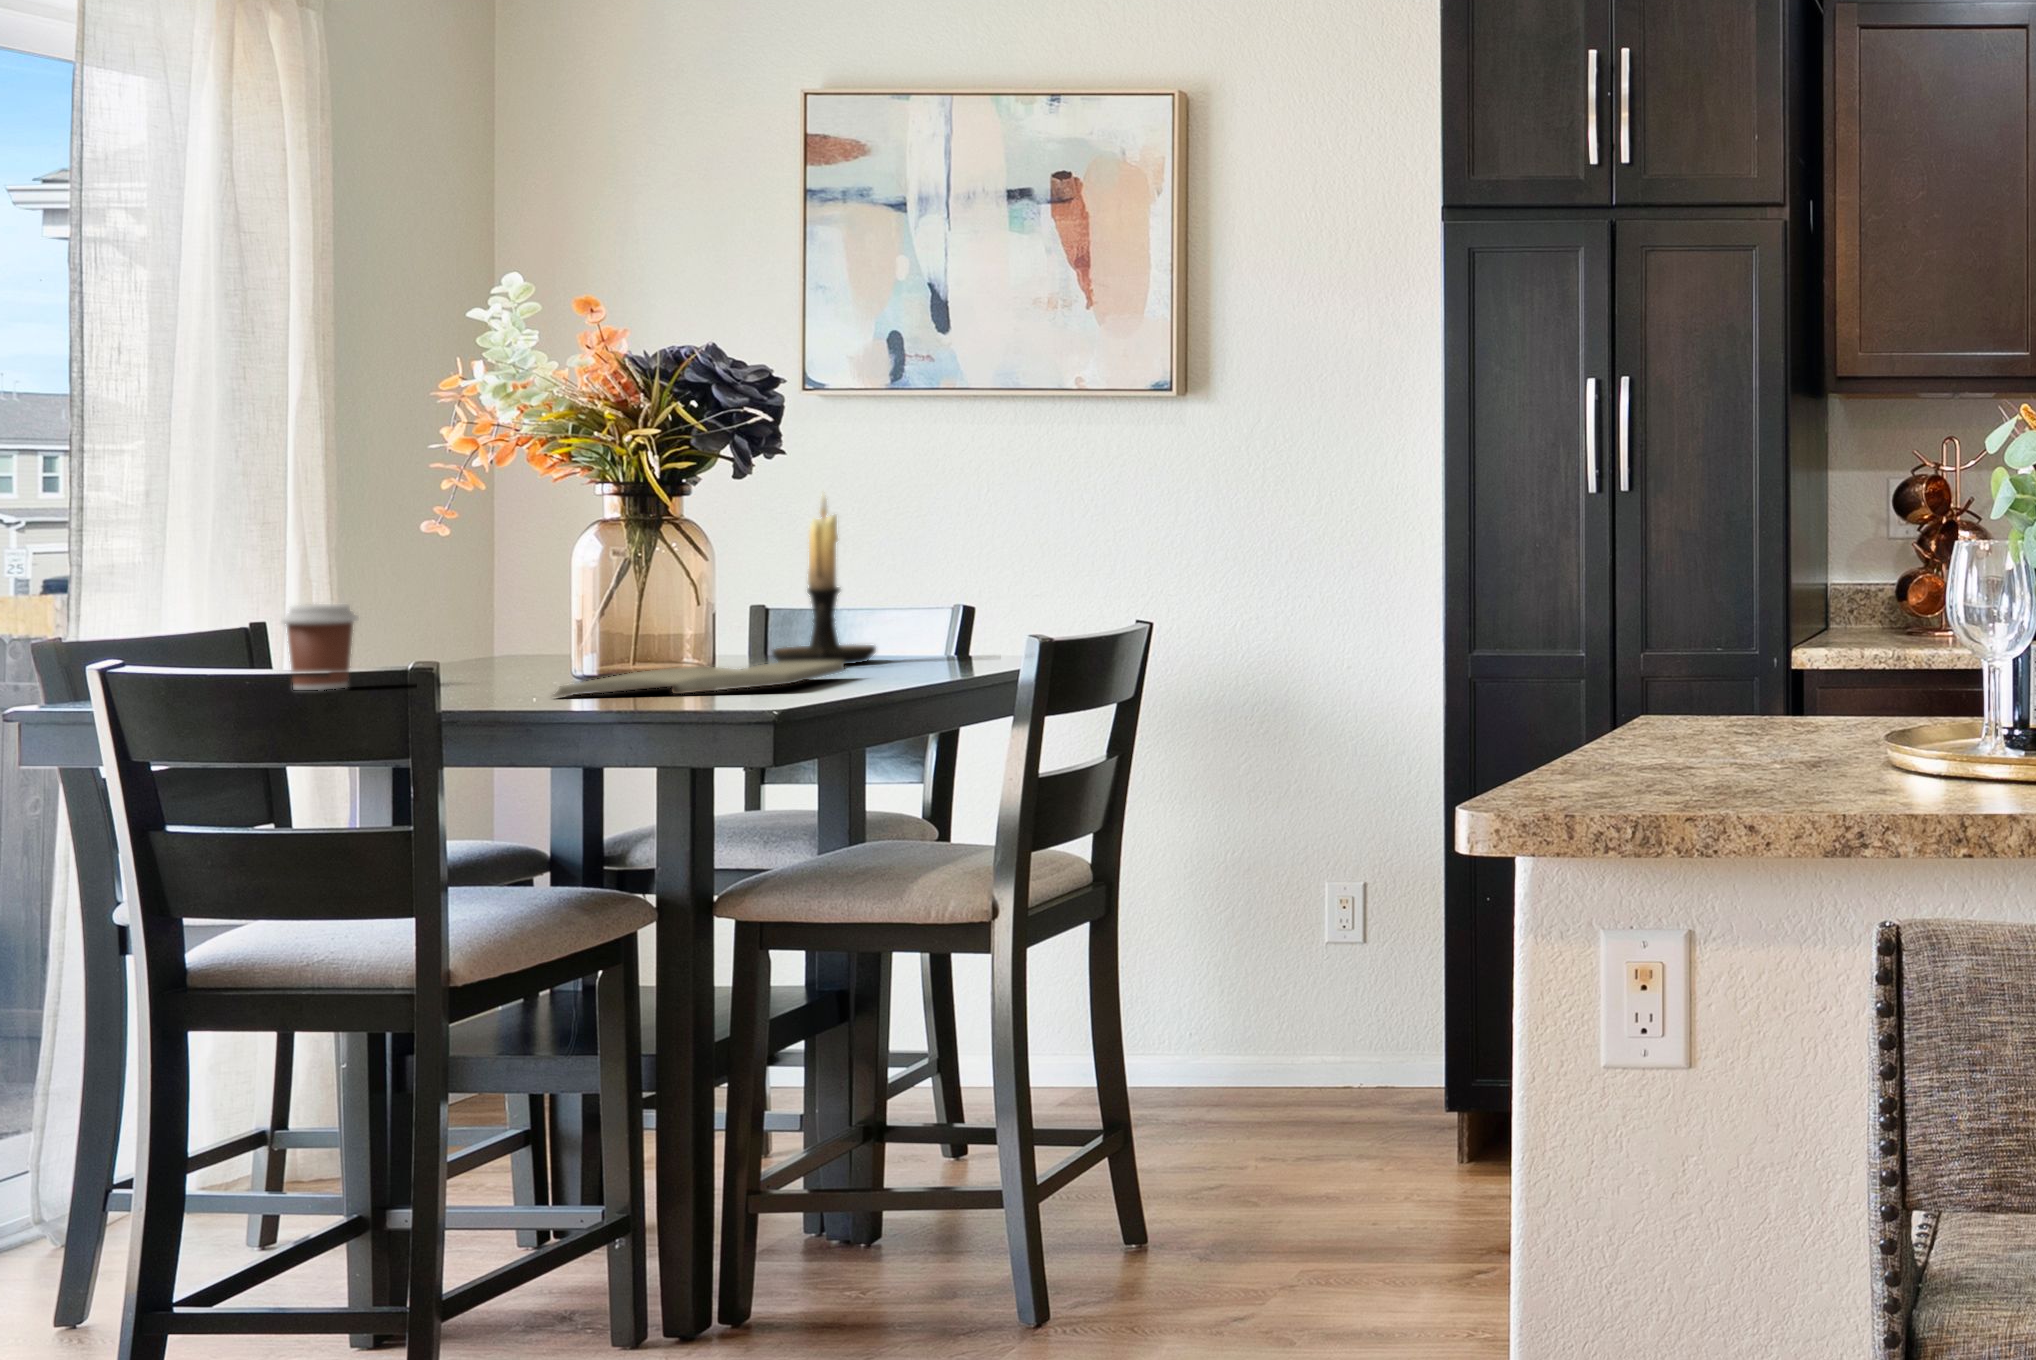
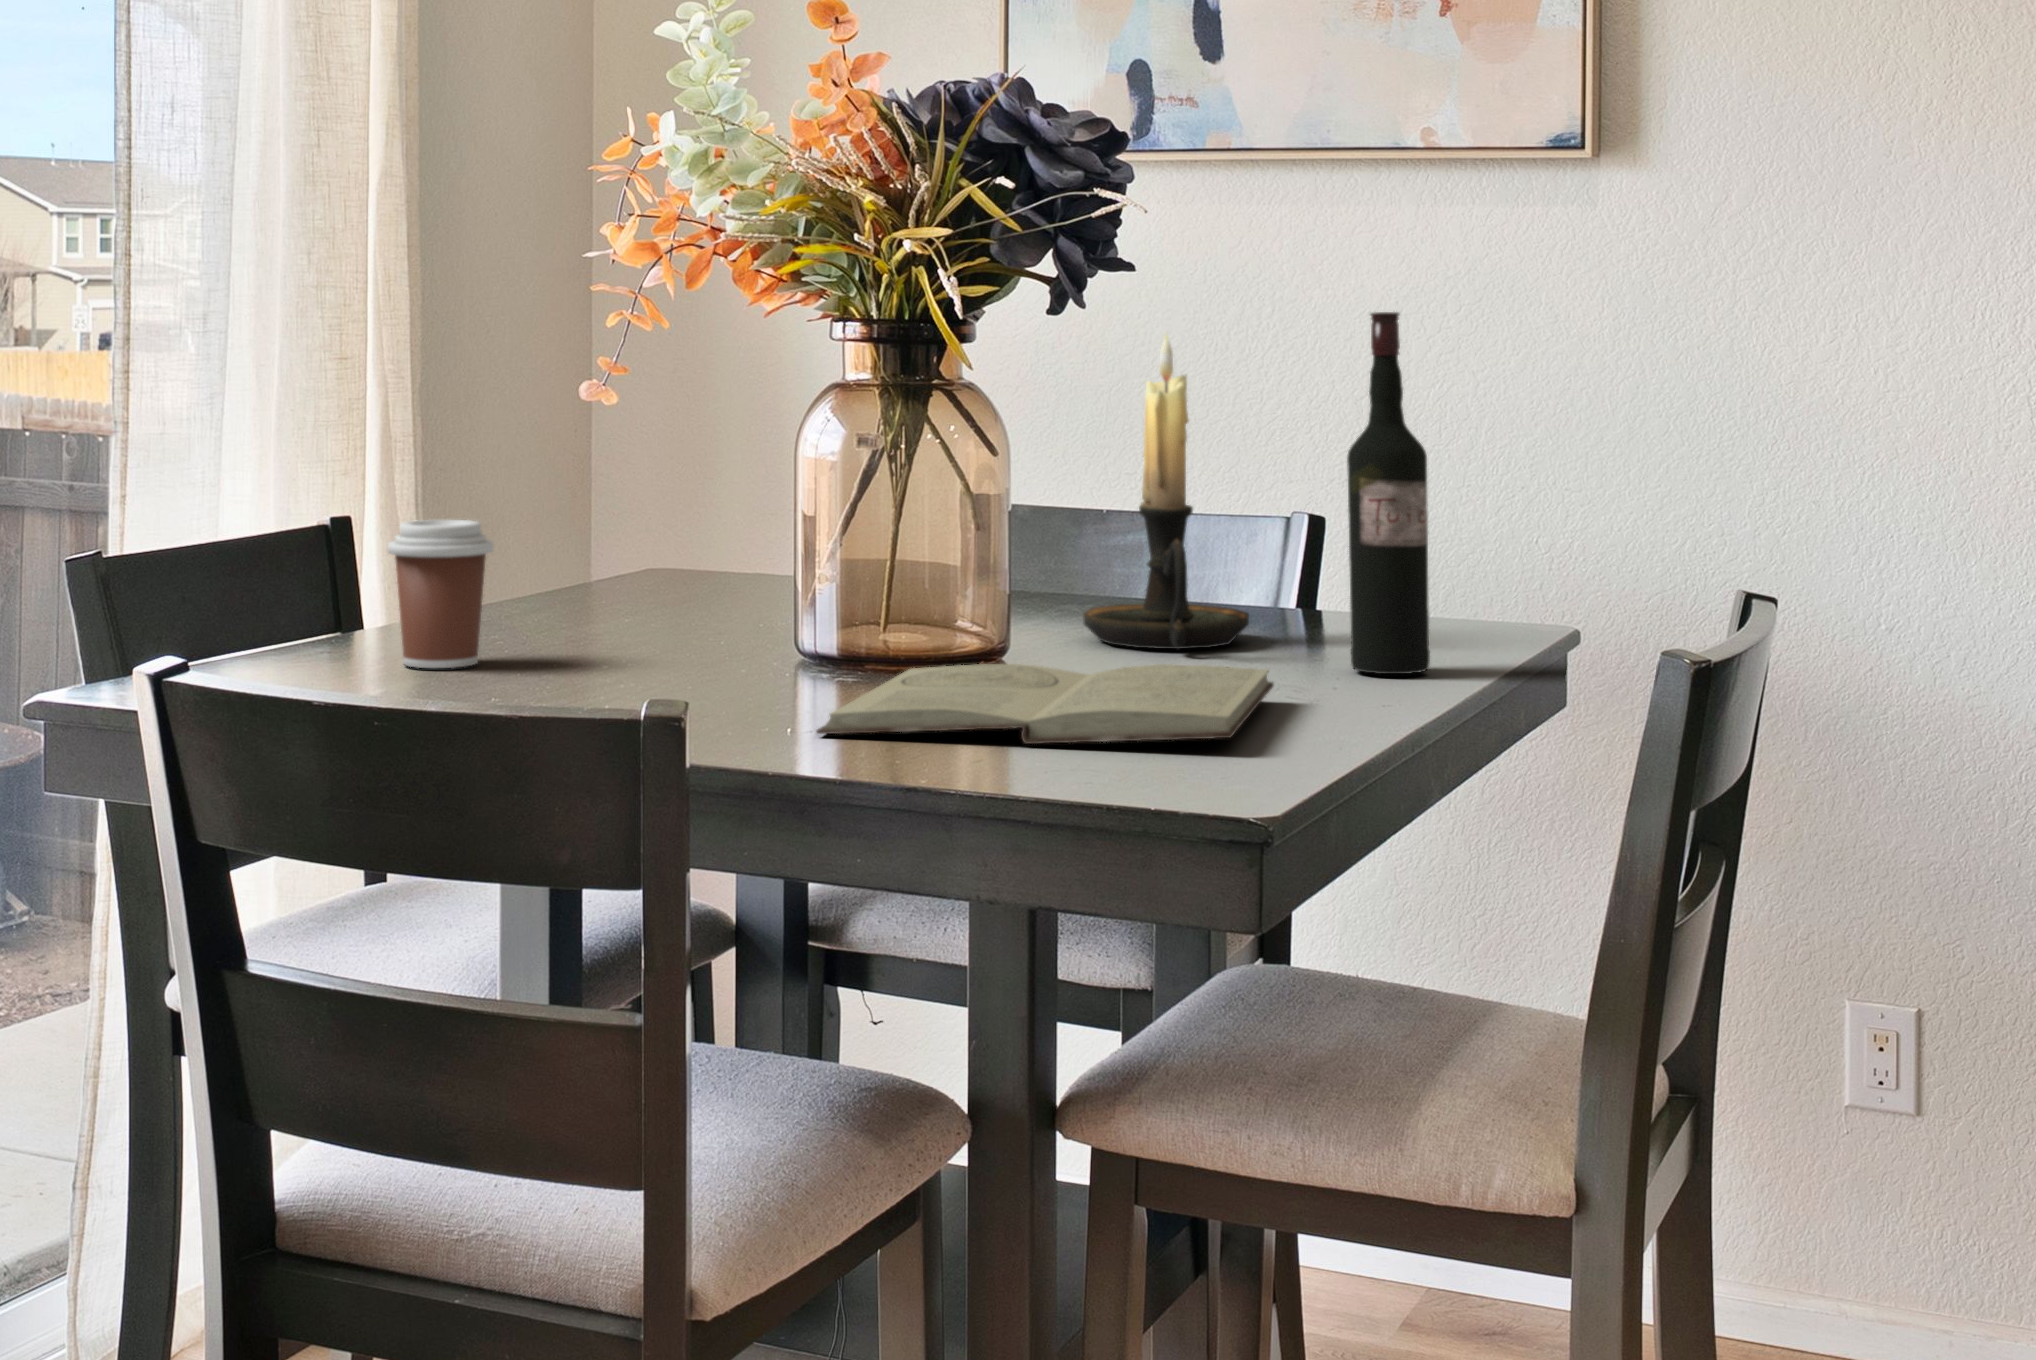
wine bottle: none [913,476,960,667] -> present [1347,312,1430,674]

